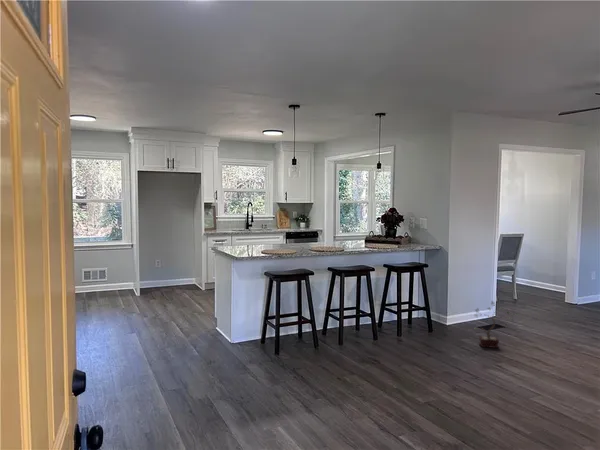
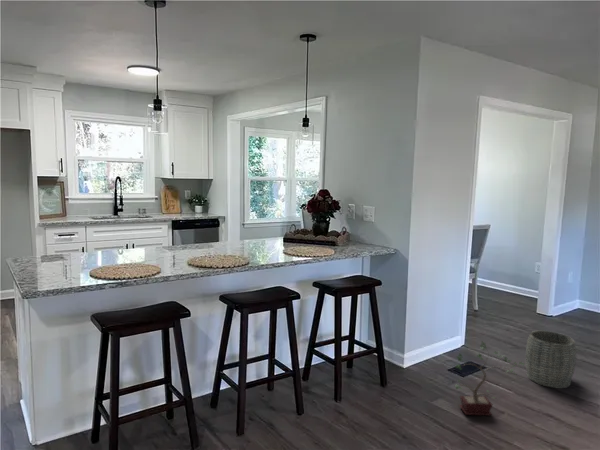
woven basket: none [534,304,569,340] -> present [525,331,576,388]

